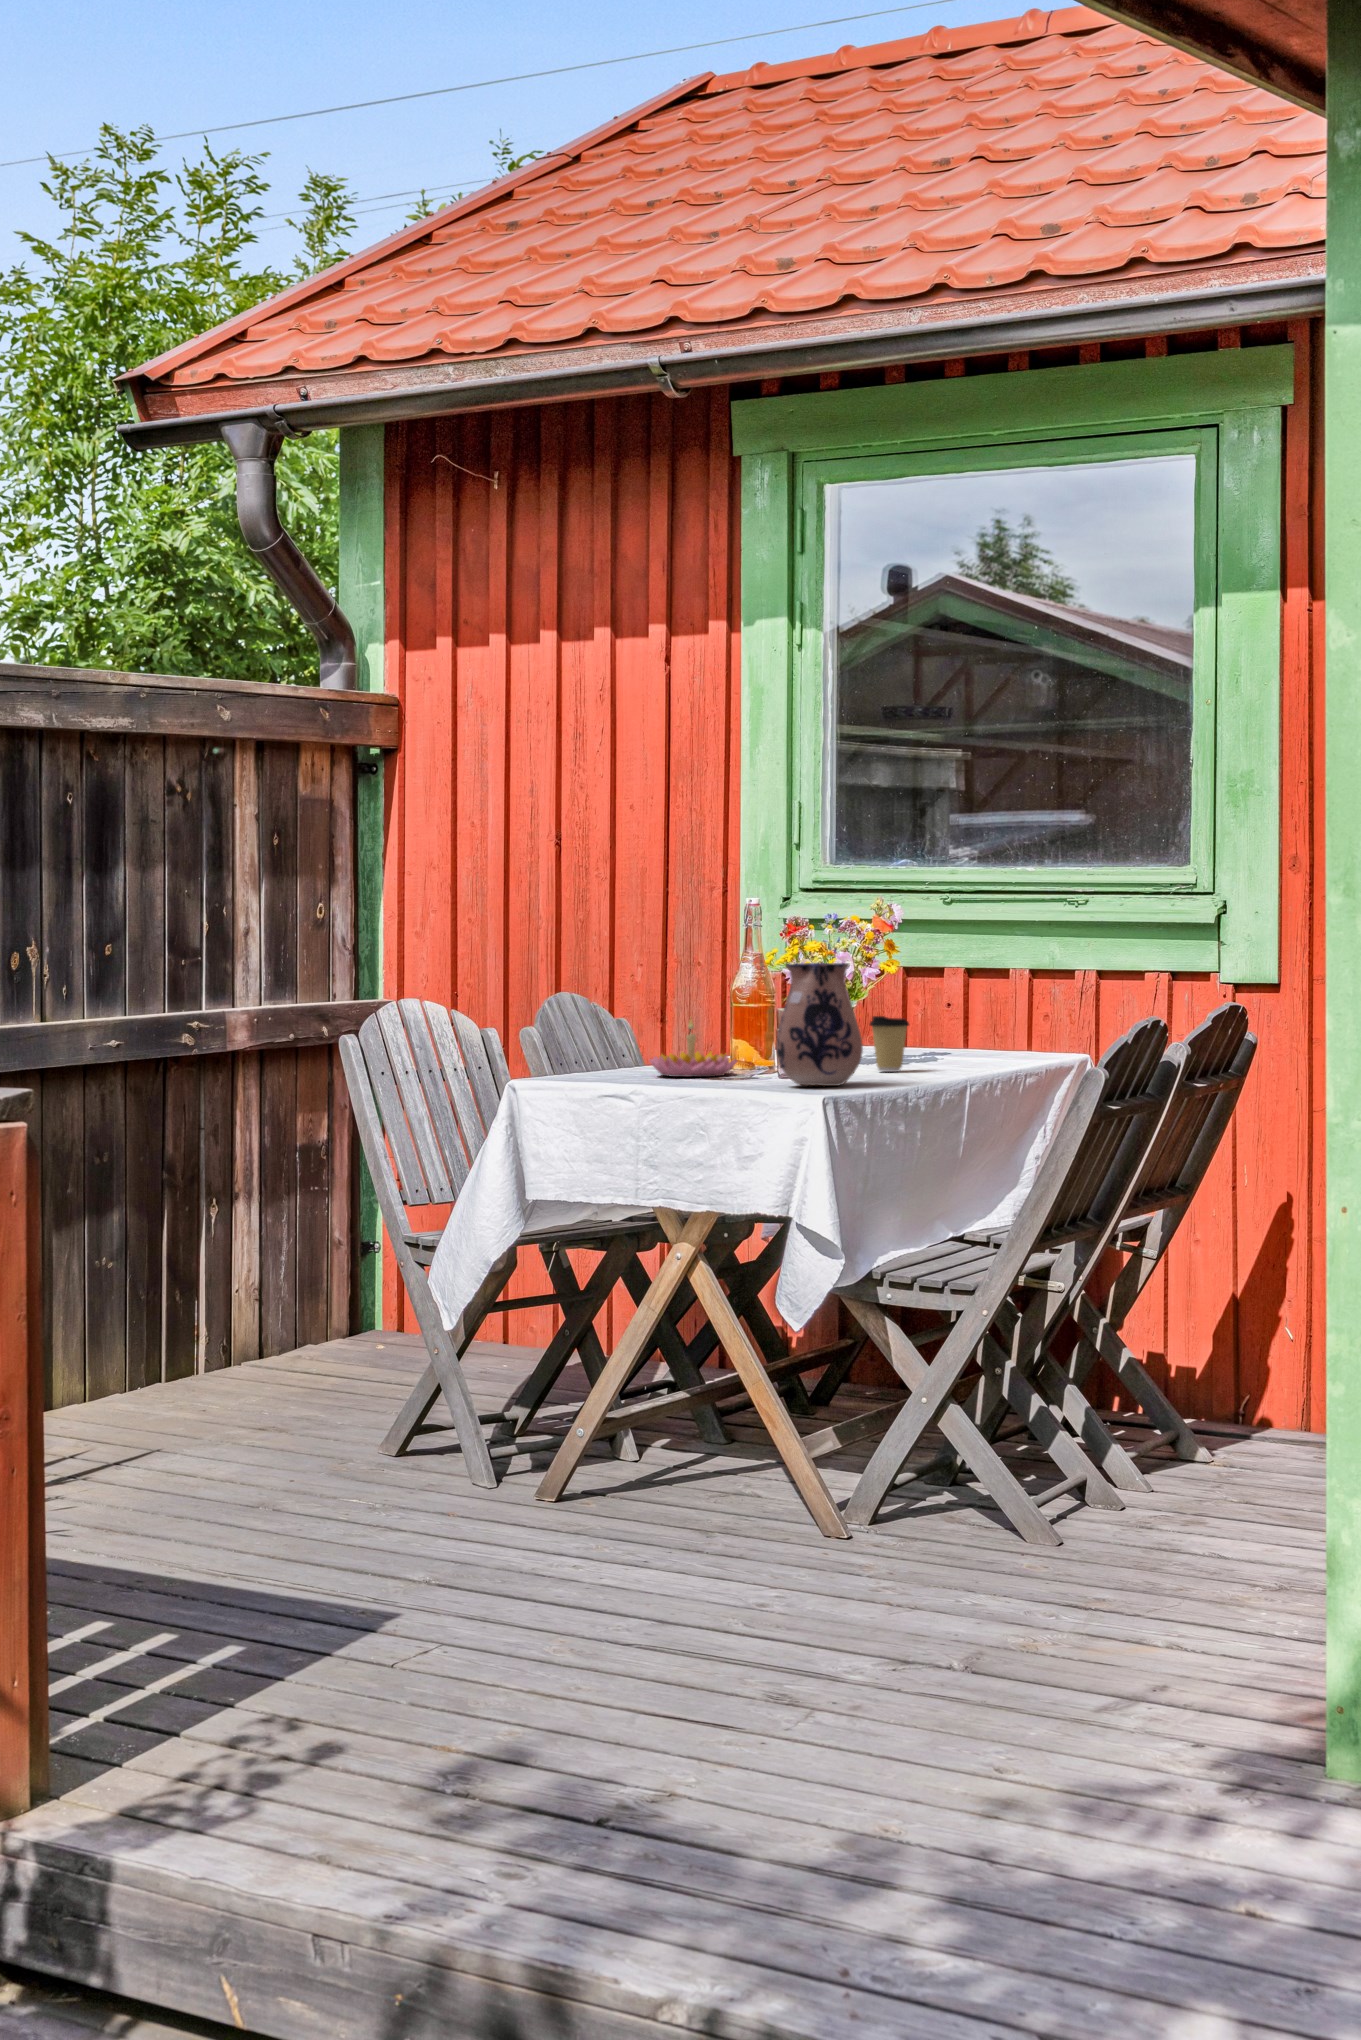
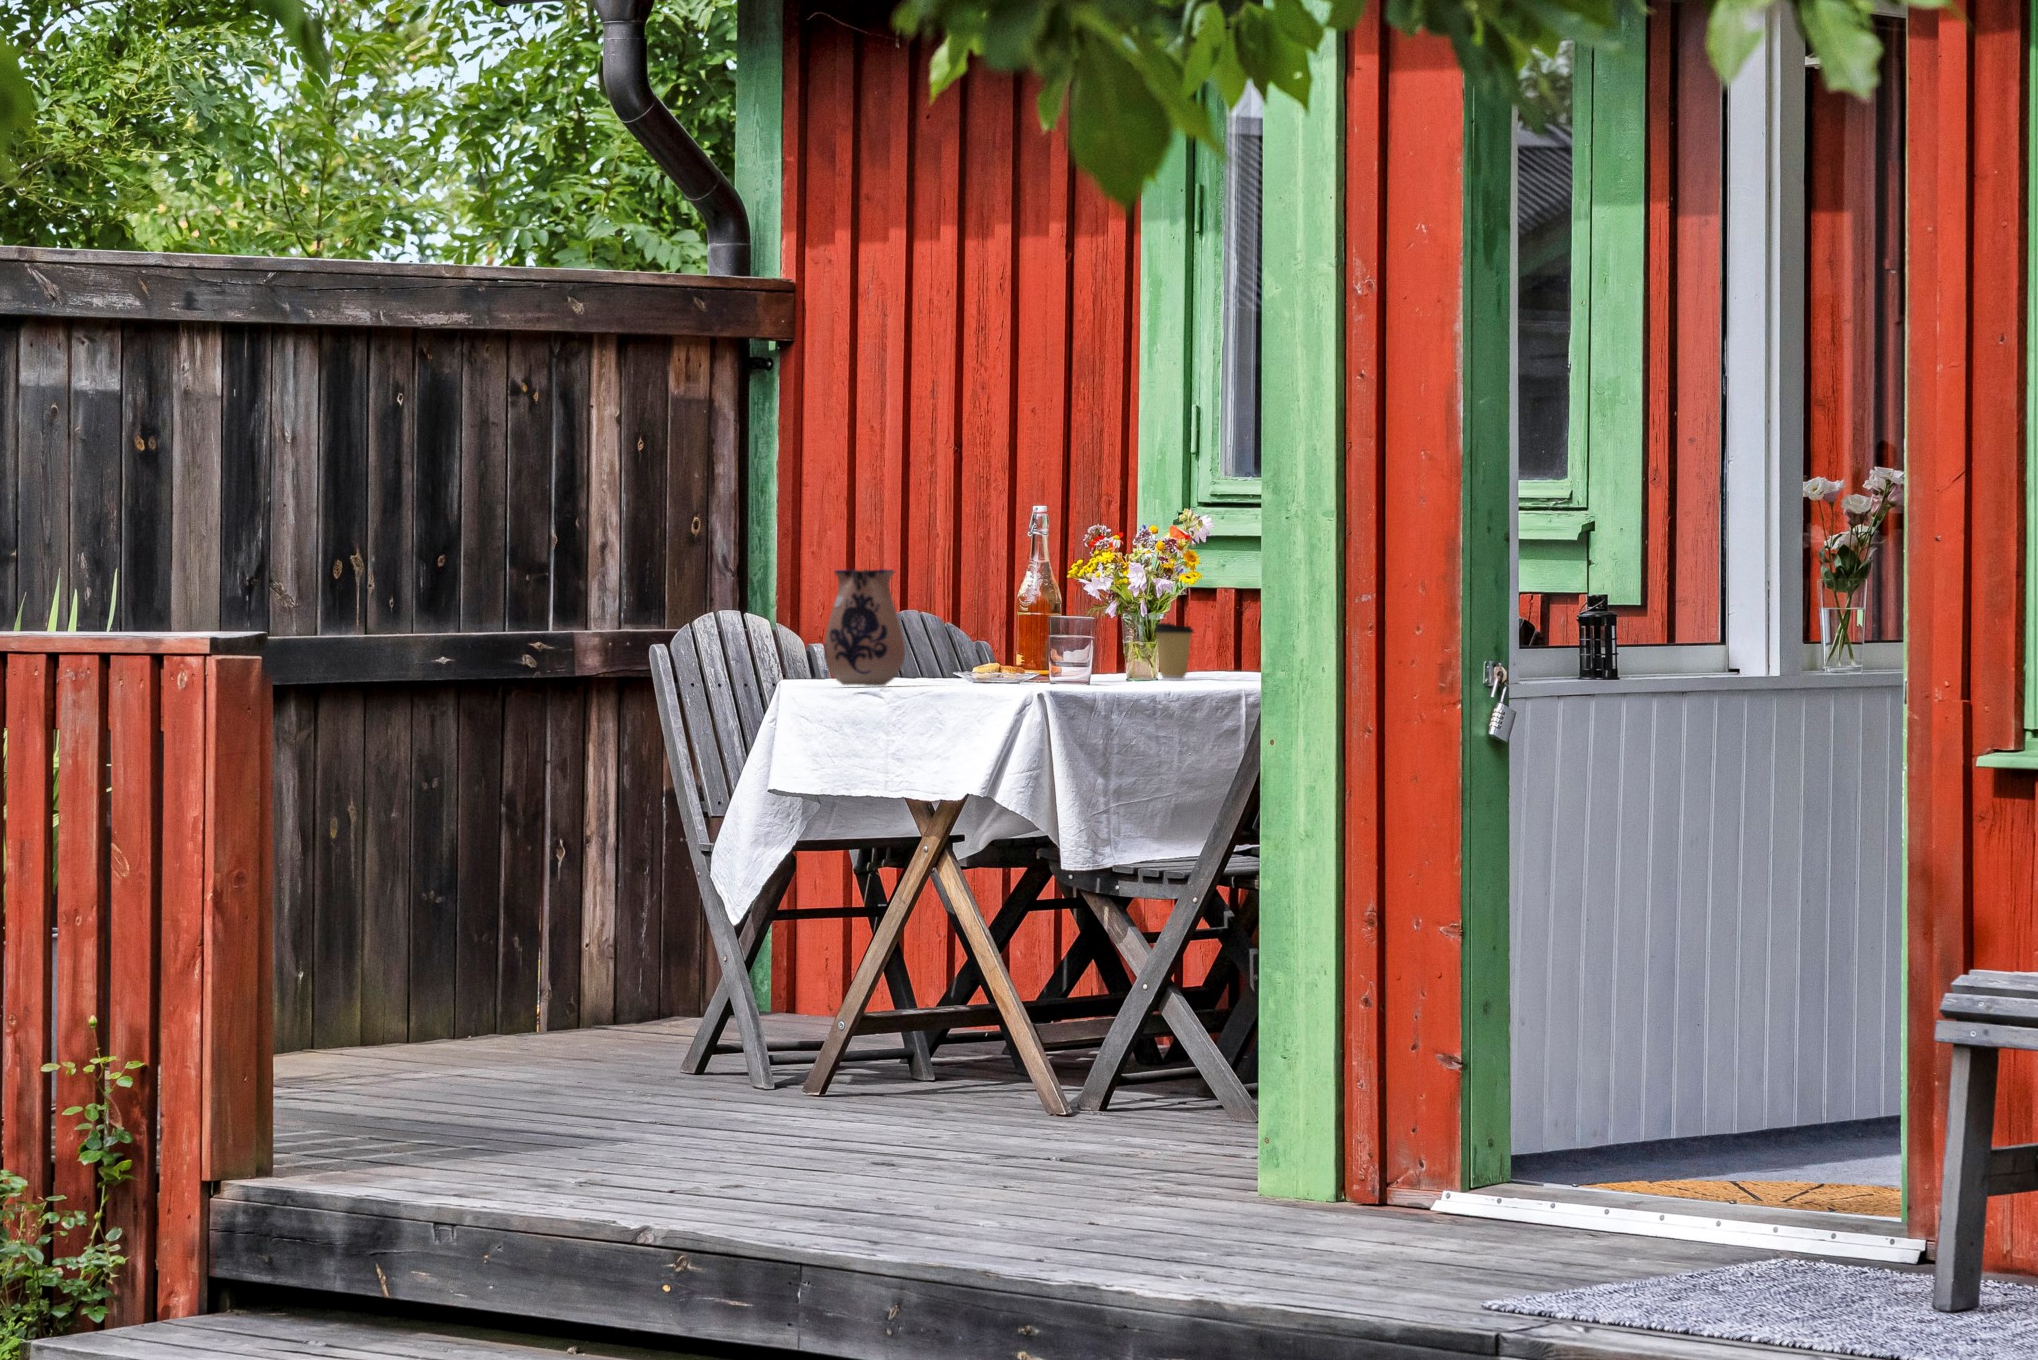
ceramic pitcher: present [776,963,863,1086] -> present [824,569,905,686]
candle holder: present [650,1017,737,1077] -> none [939,622,1030,683]

